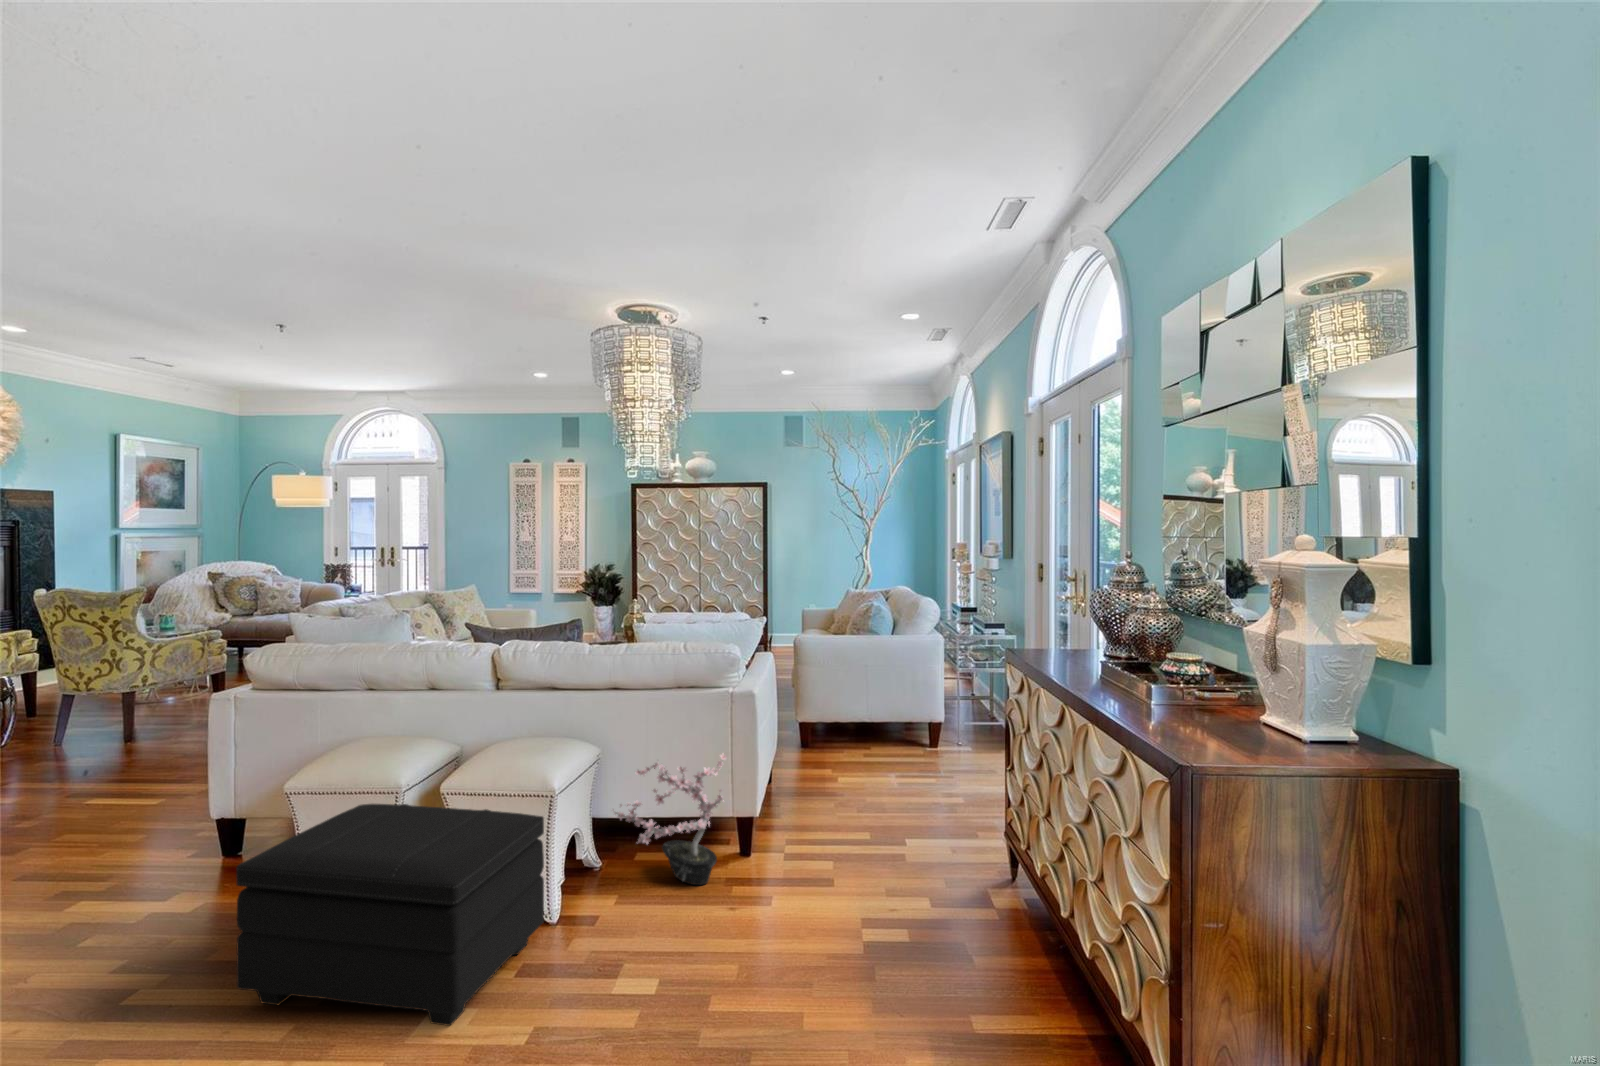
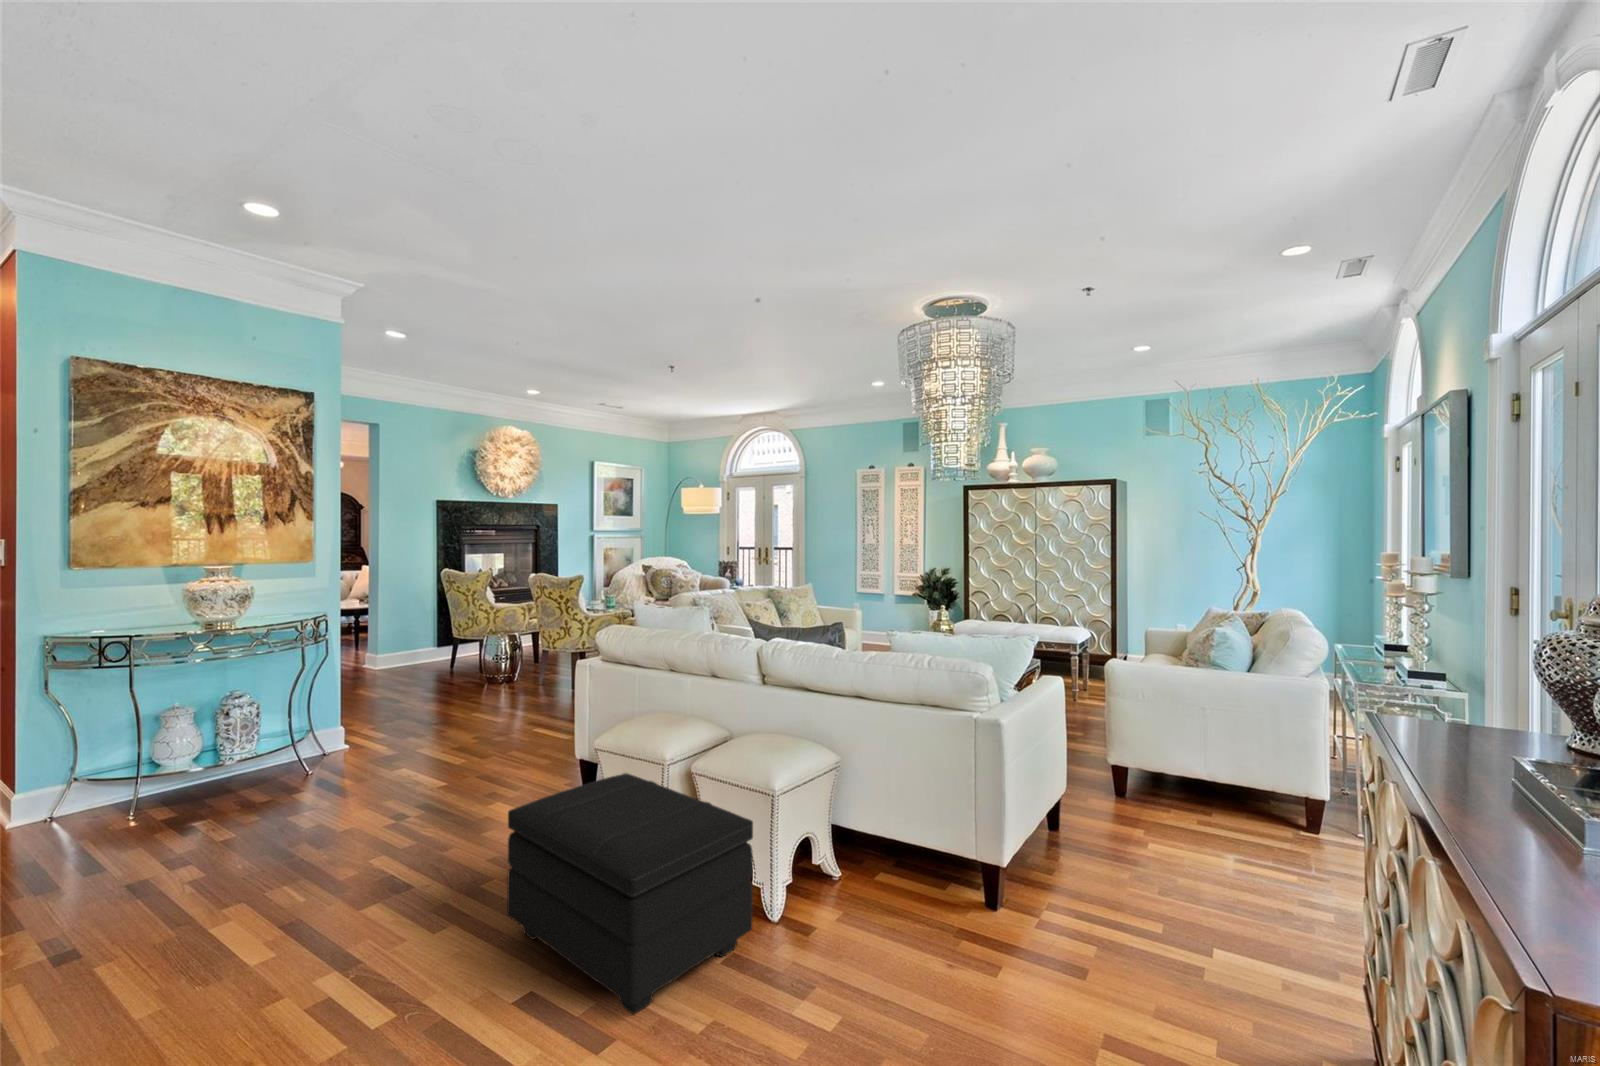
potted plant: present [613,753,726,885] -> none [839,772,974,935]

